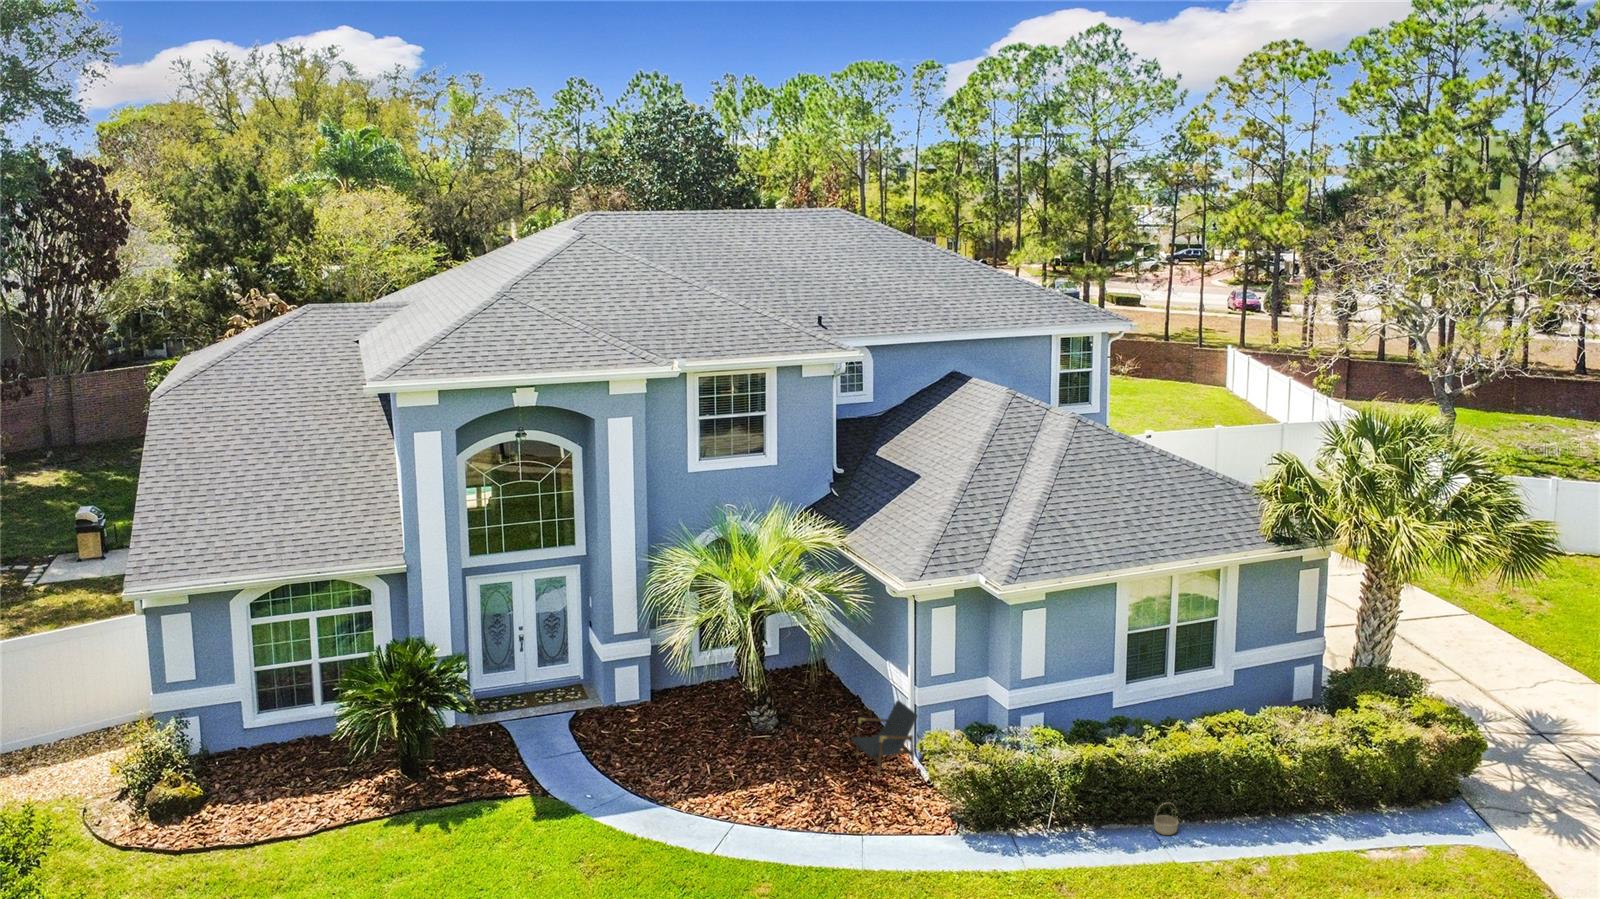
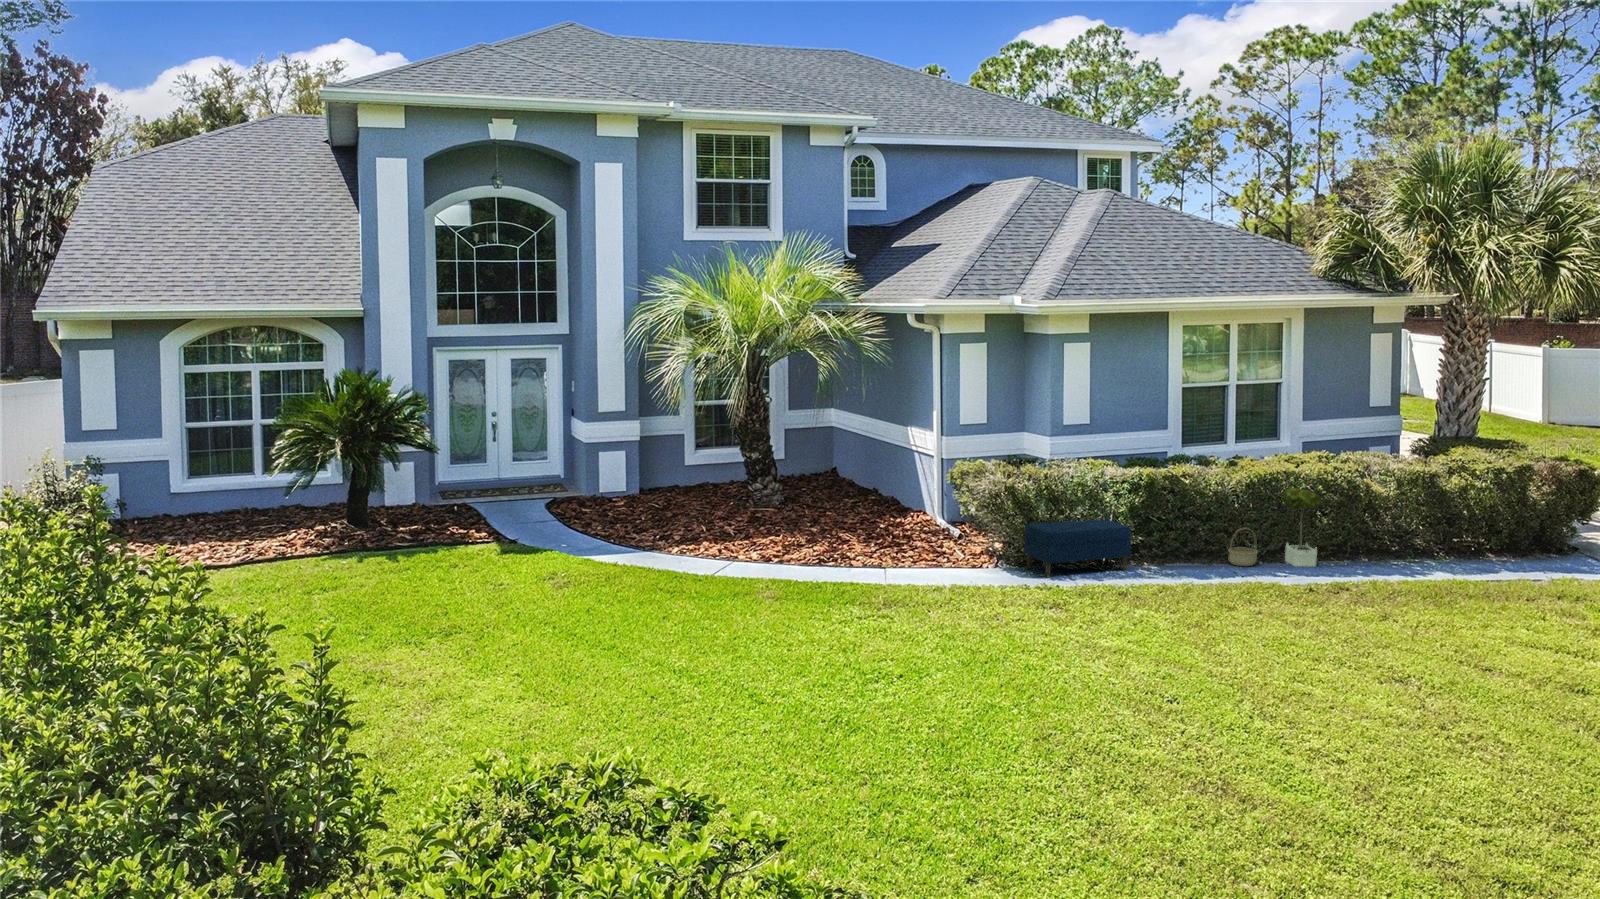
lounge chair: present [852,701,917,777] -> none [867,457,945,532]
potted tree: none [1200,769,1231,835] -> present [1283,488,1321,567]
bench: none [981,792,1070,856] -> present [1024,520,1132,577]

